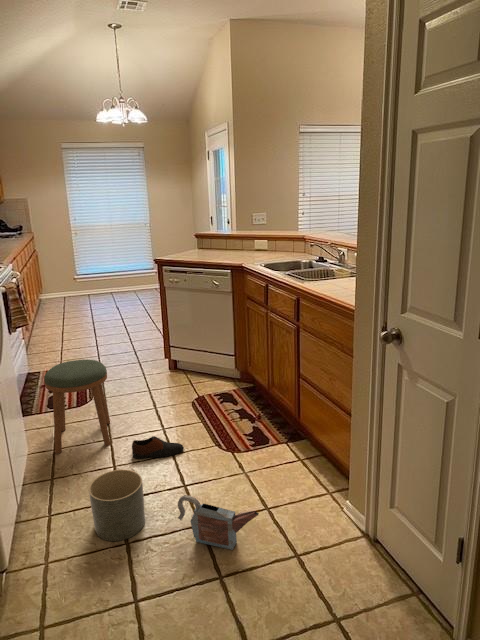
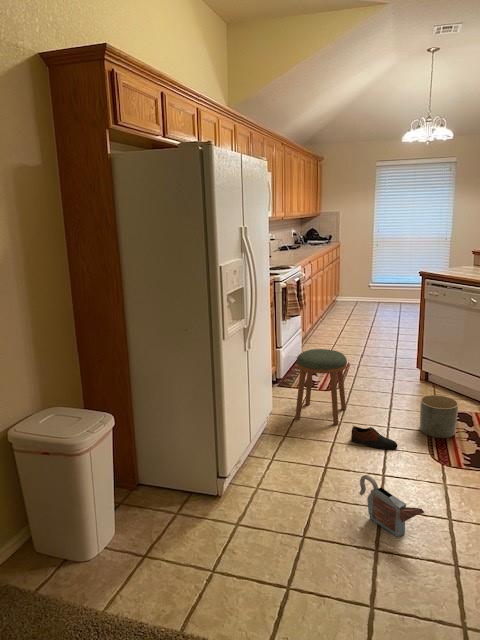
planter: present [89,470,145,541] -> present [420,395,458,438]

